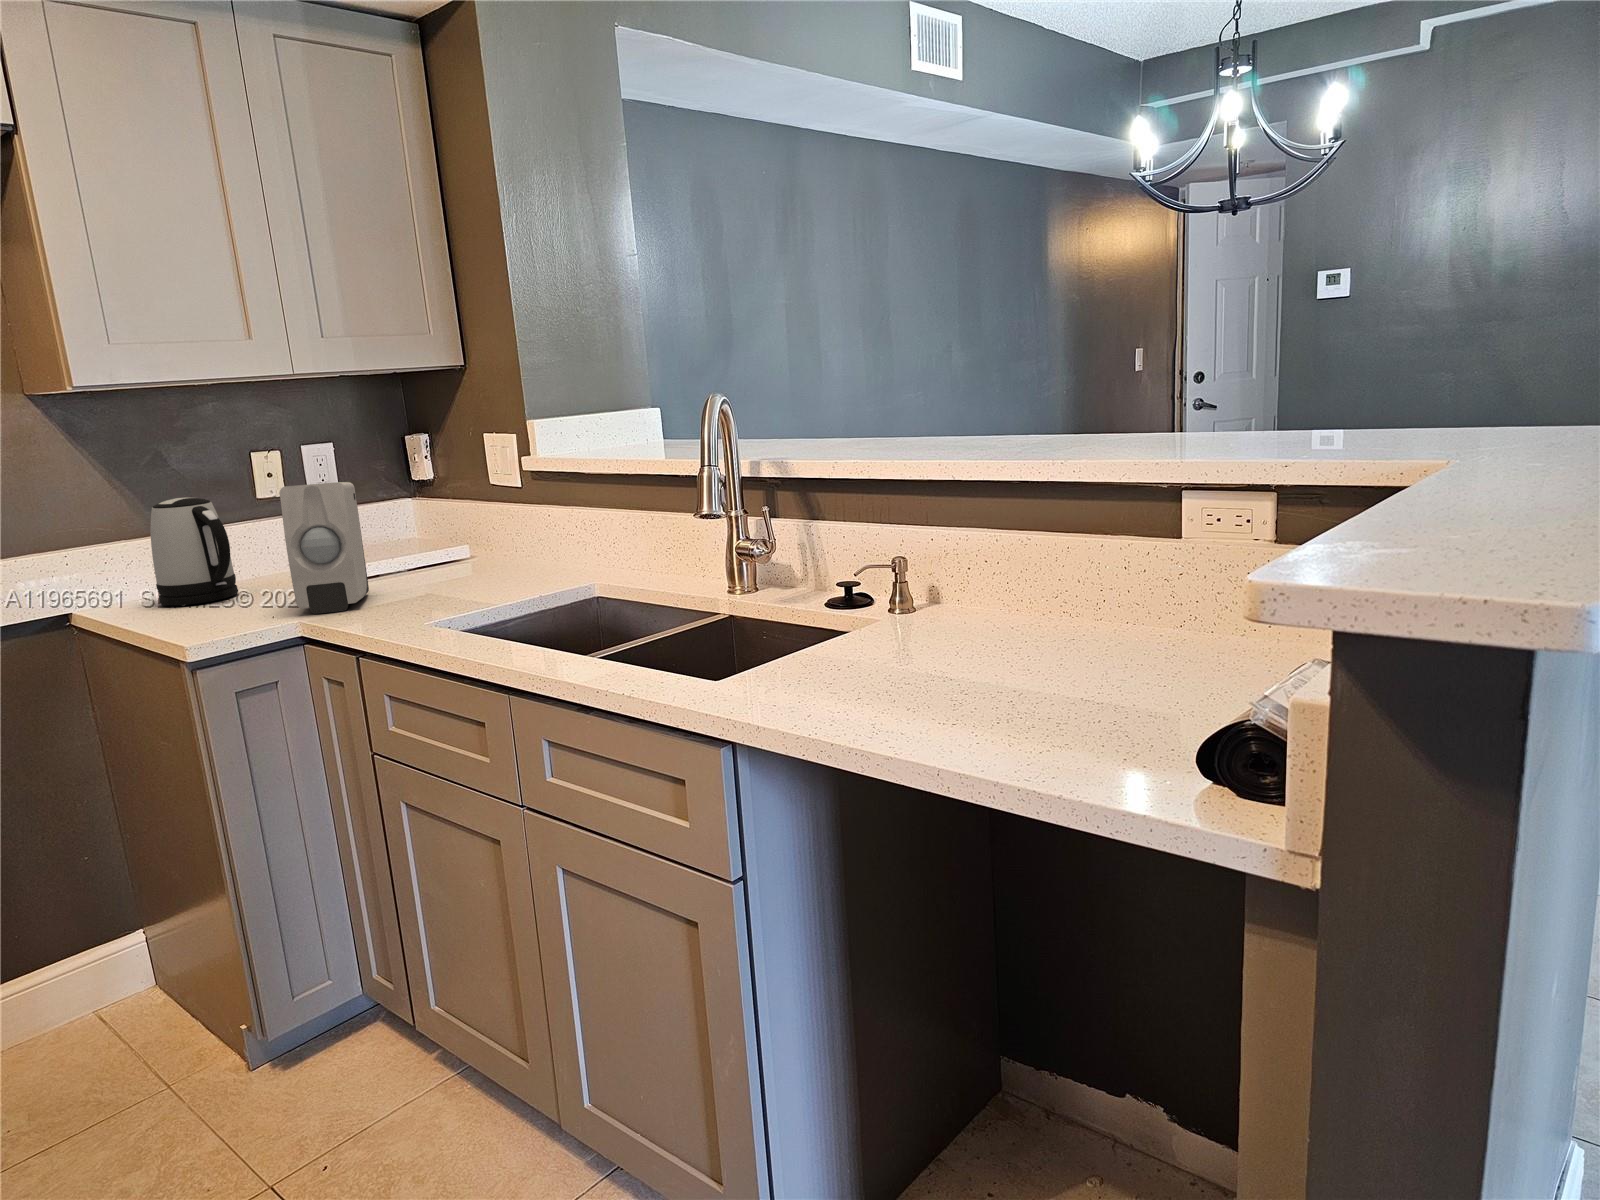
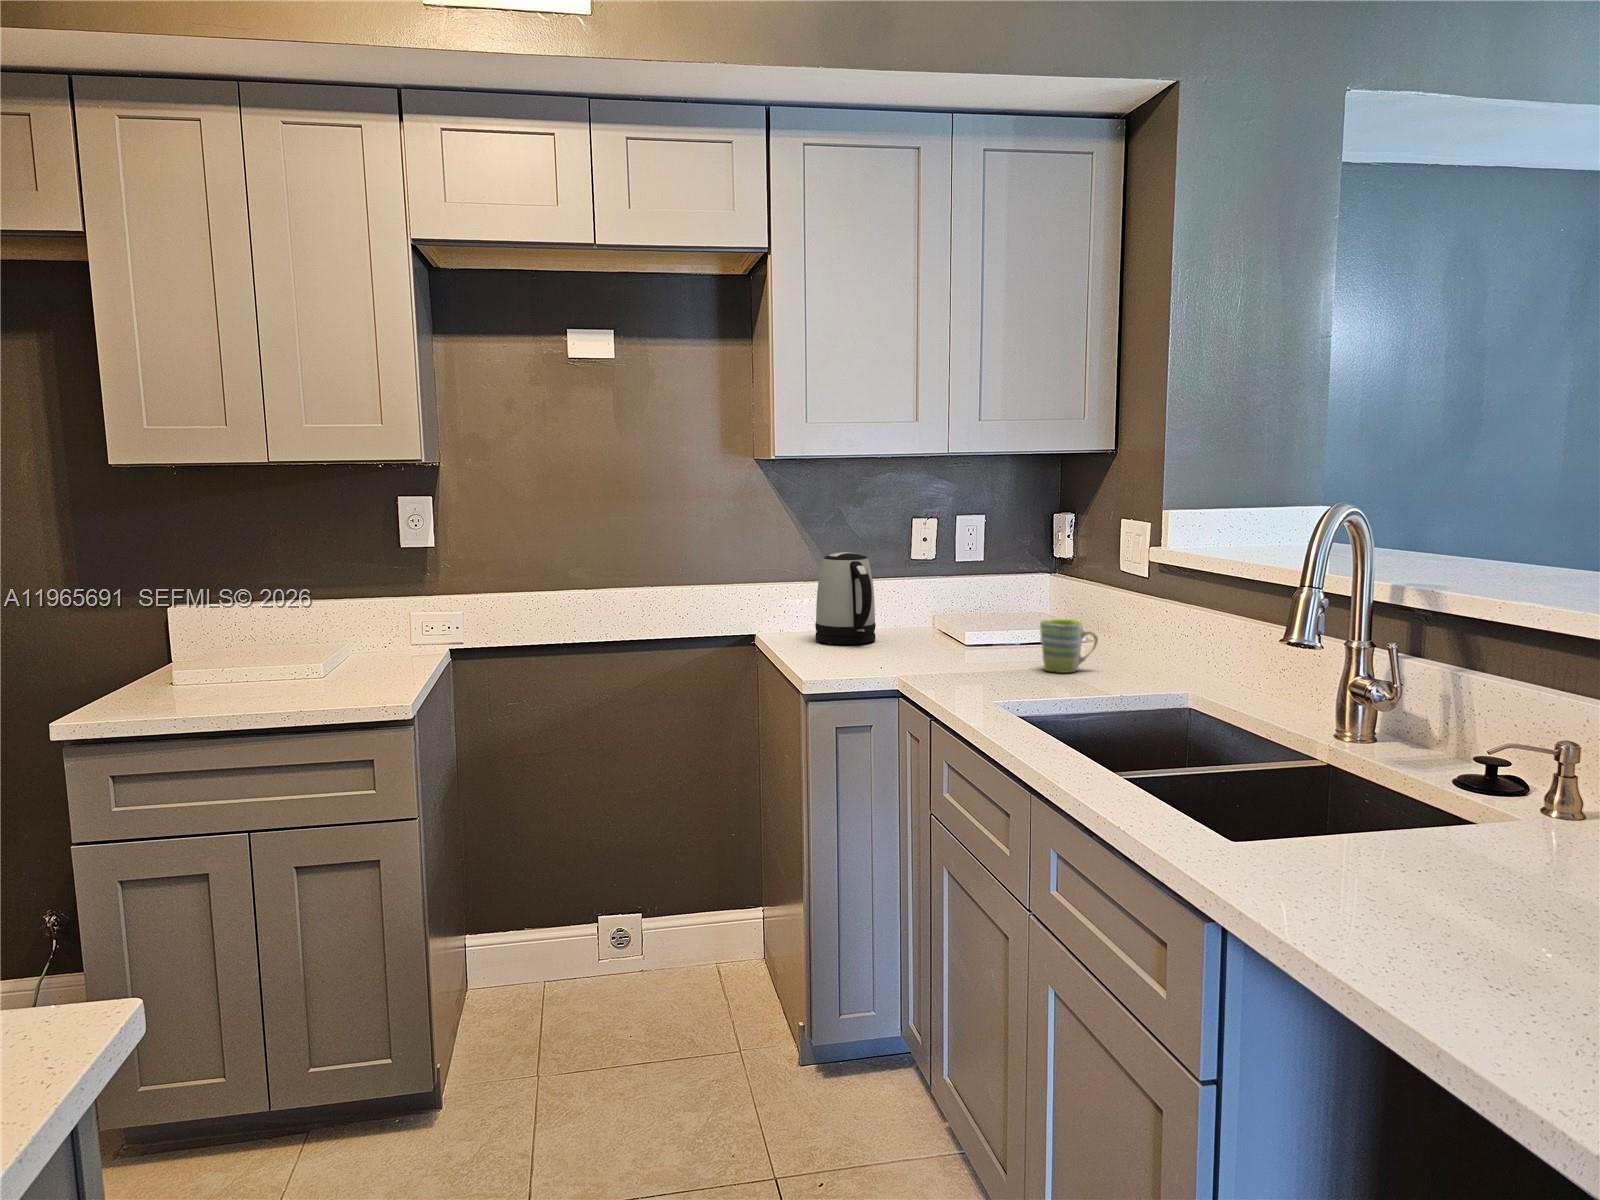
soap dispenser: present [280,482,369,614] -> none [903,553,977,674]
mug: none [436,534,496,588] -> present [1040,619,1098,673]

